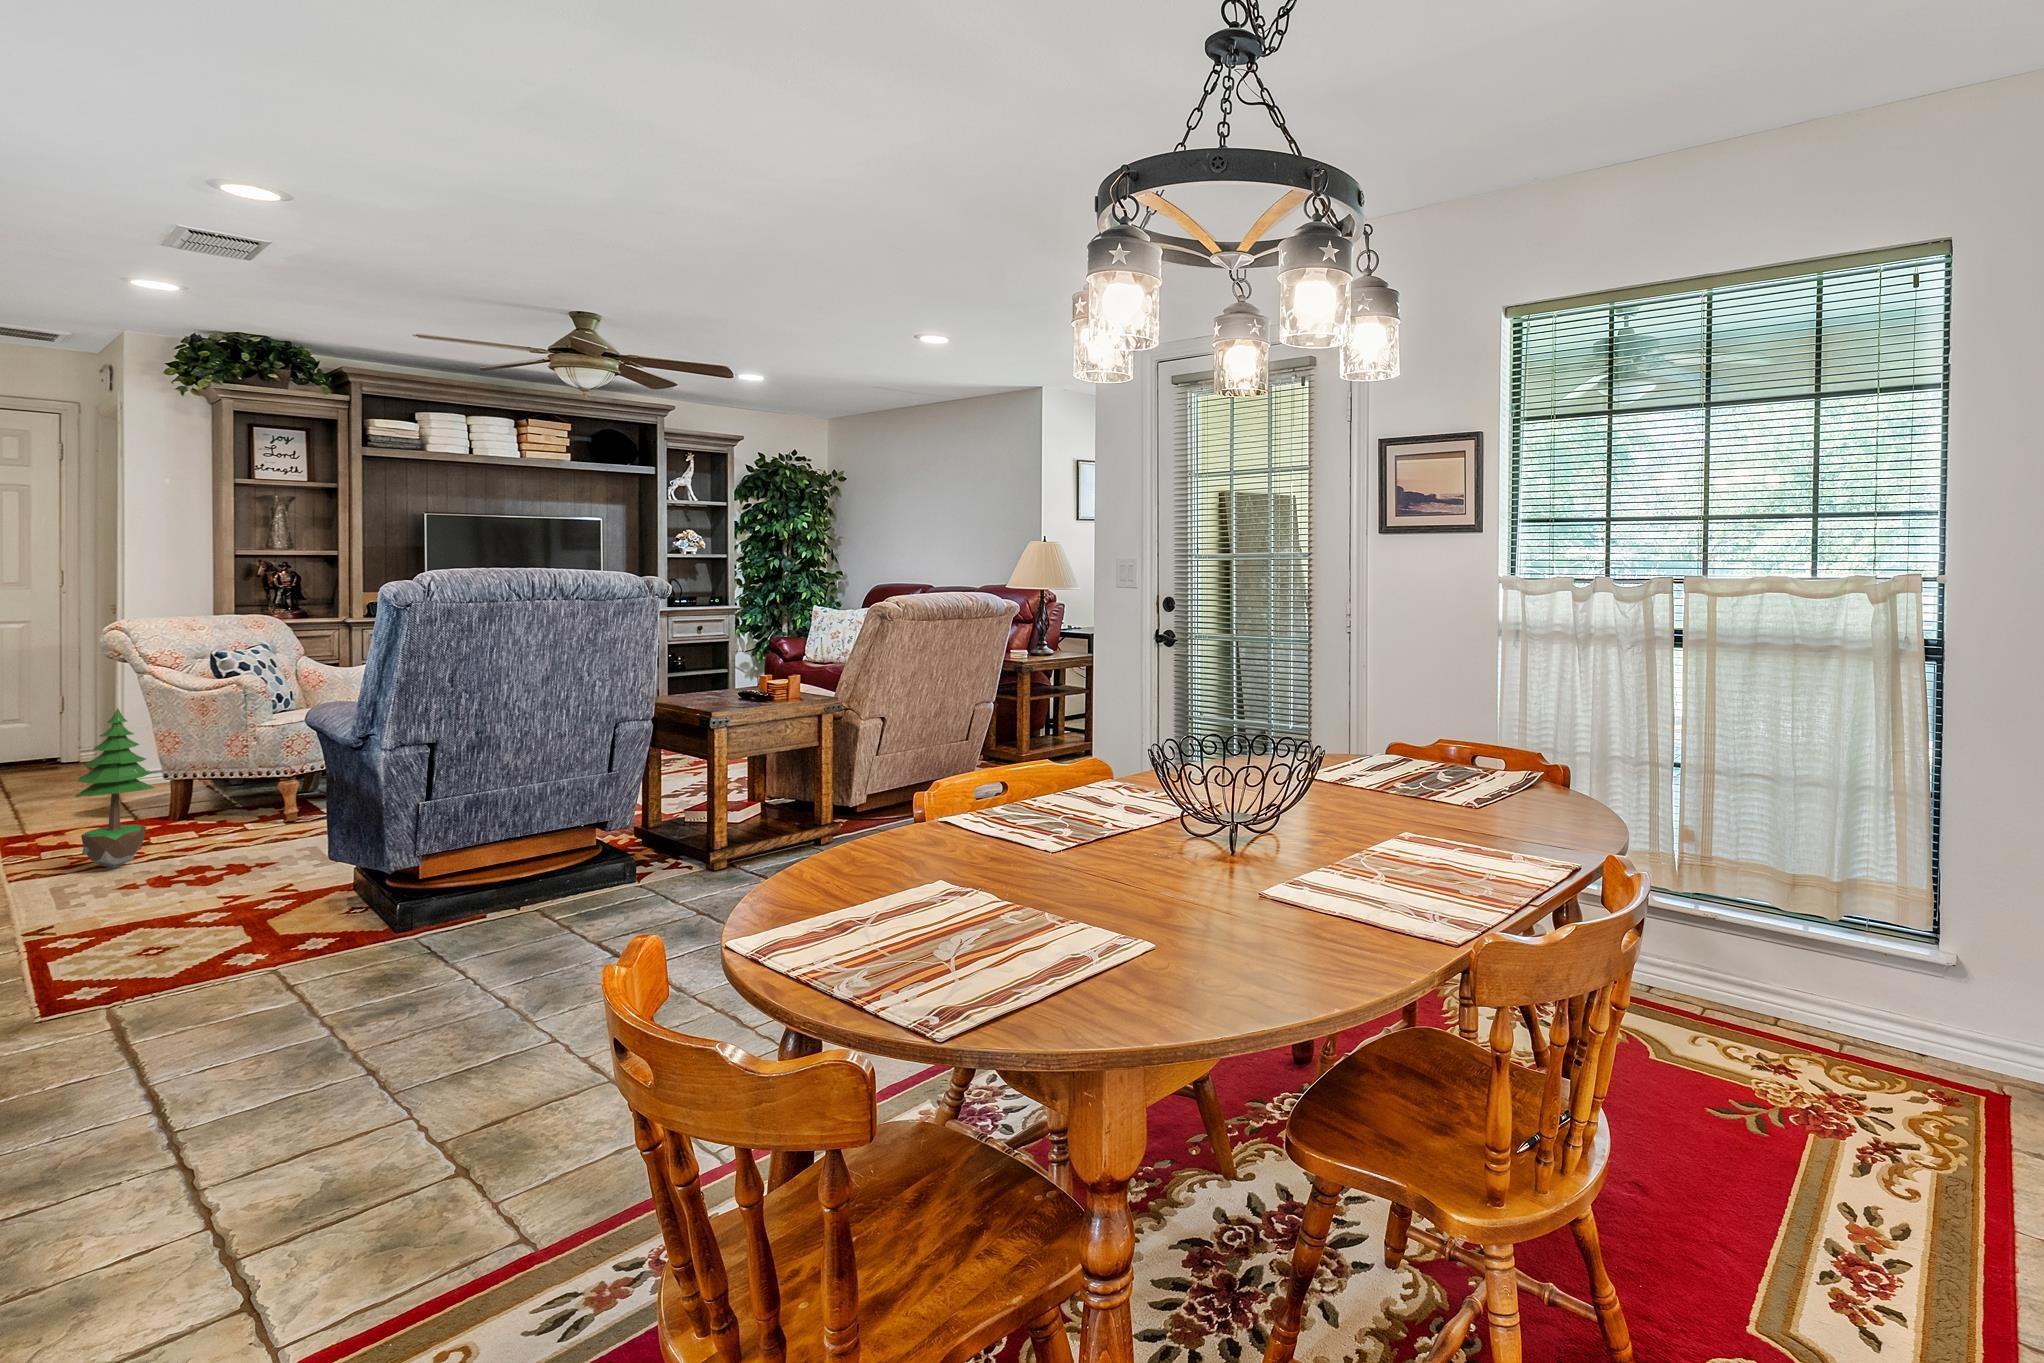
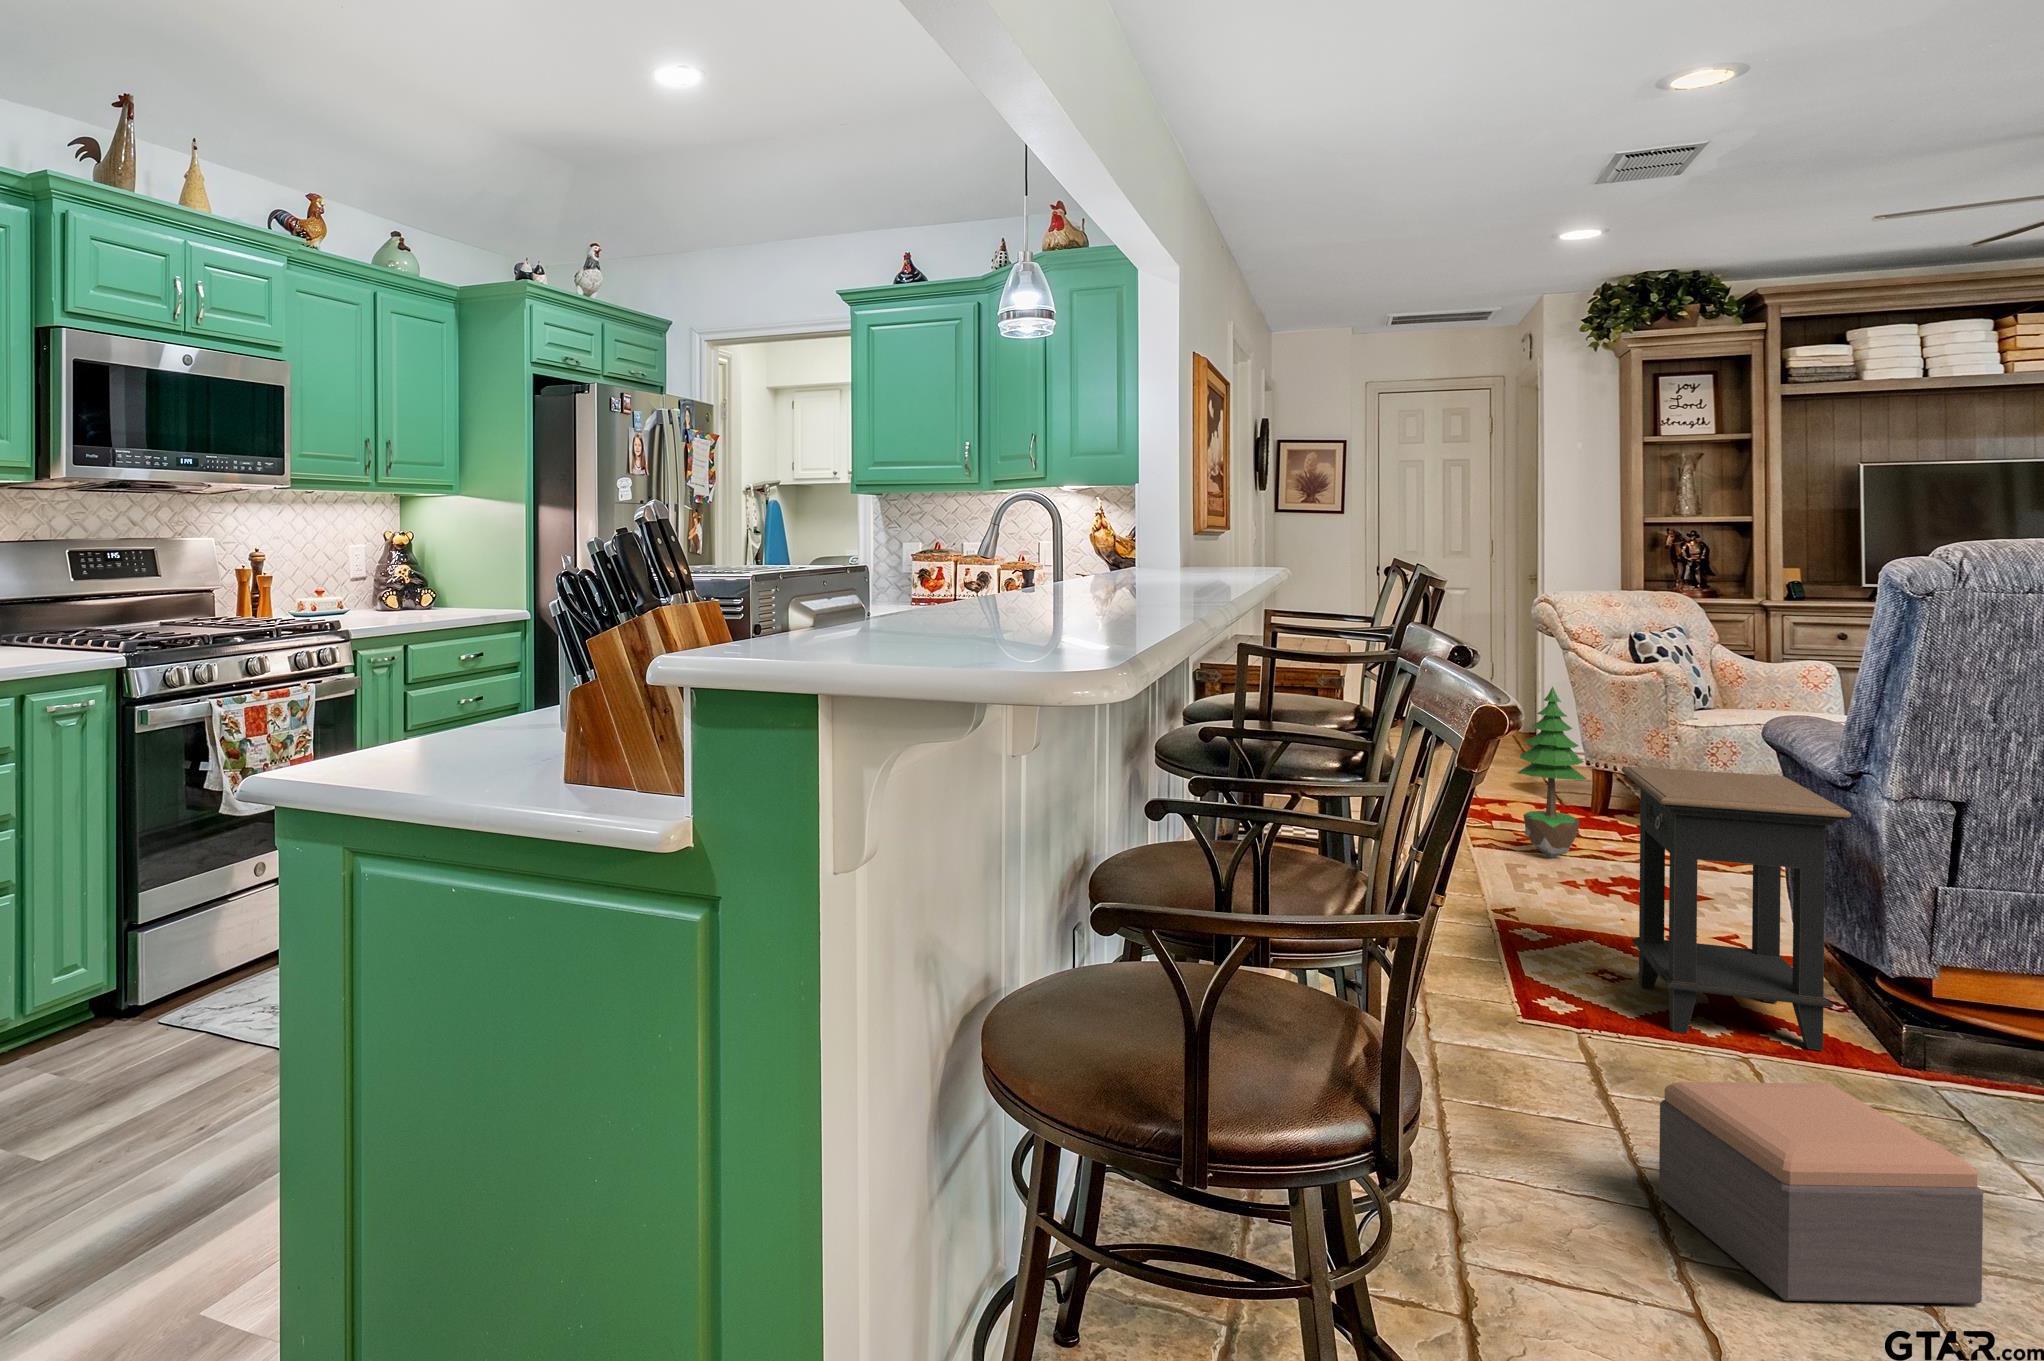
side table: none [172,749,361,973] -> present [1621,766,1851,1051]
footstool: none [169,955,407,1116] -> present [1659,1082,1983,1304]

